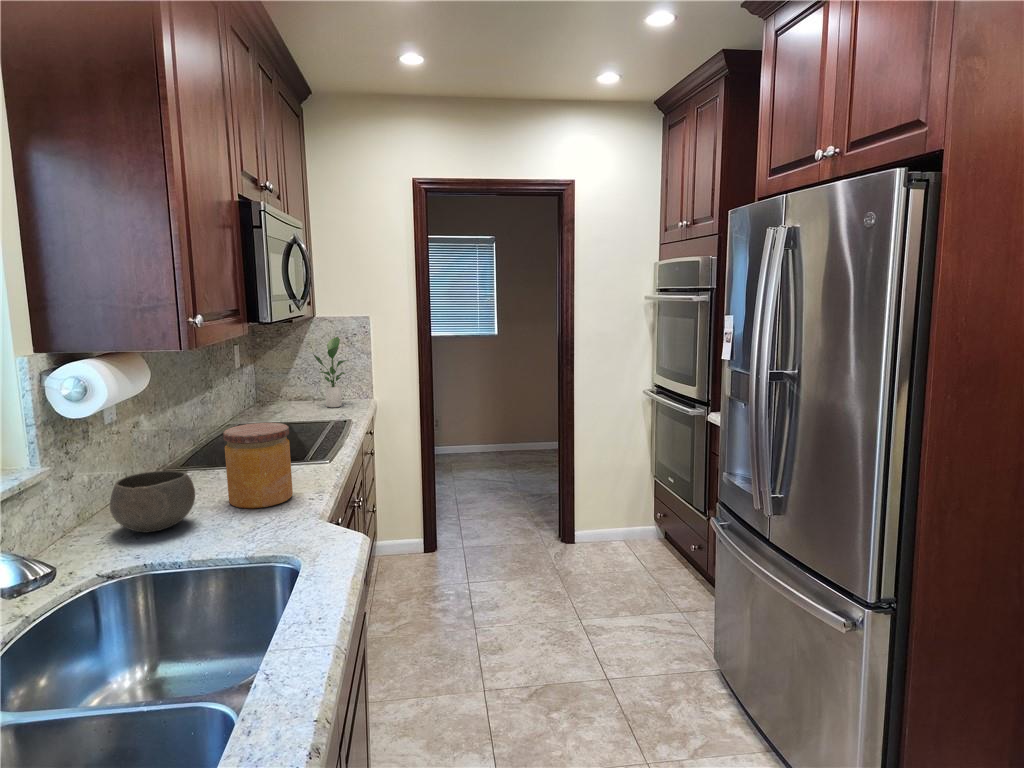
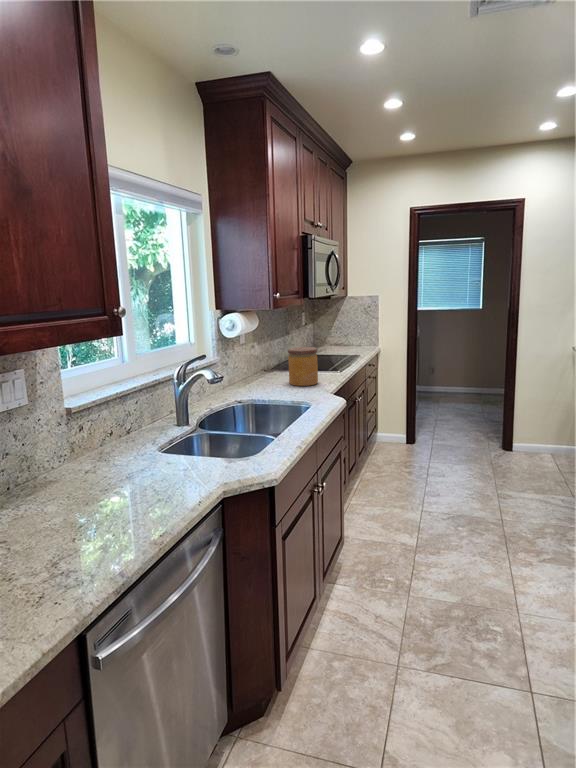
potted plant: present [313,337,347,407] -> none [344,308,365,349]
bowl: present [110,471,195,532] -> none [242,364,274,389]

